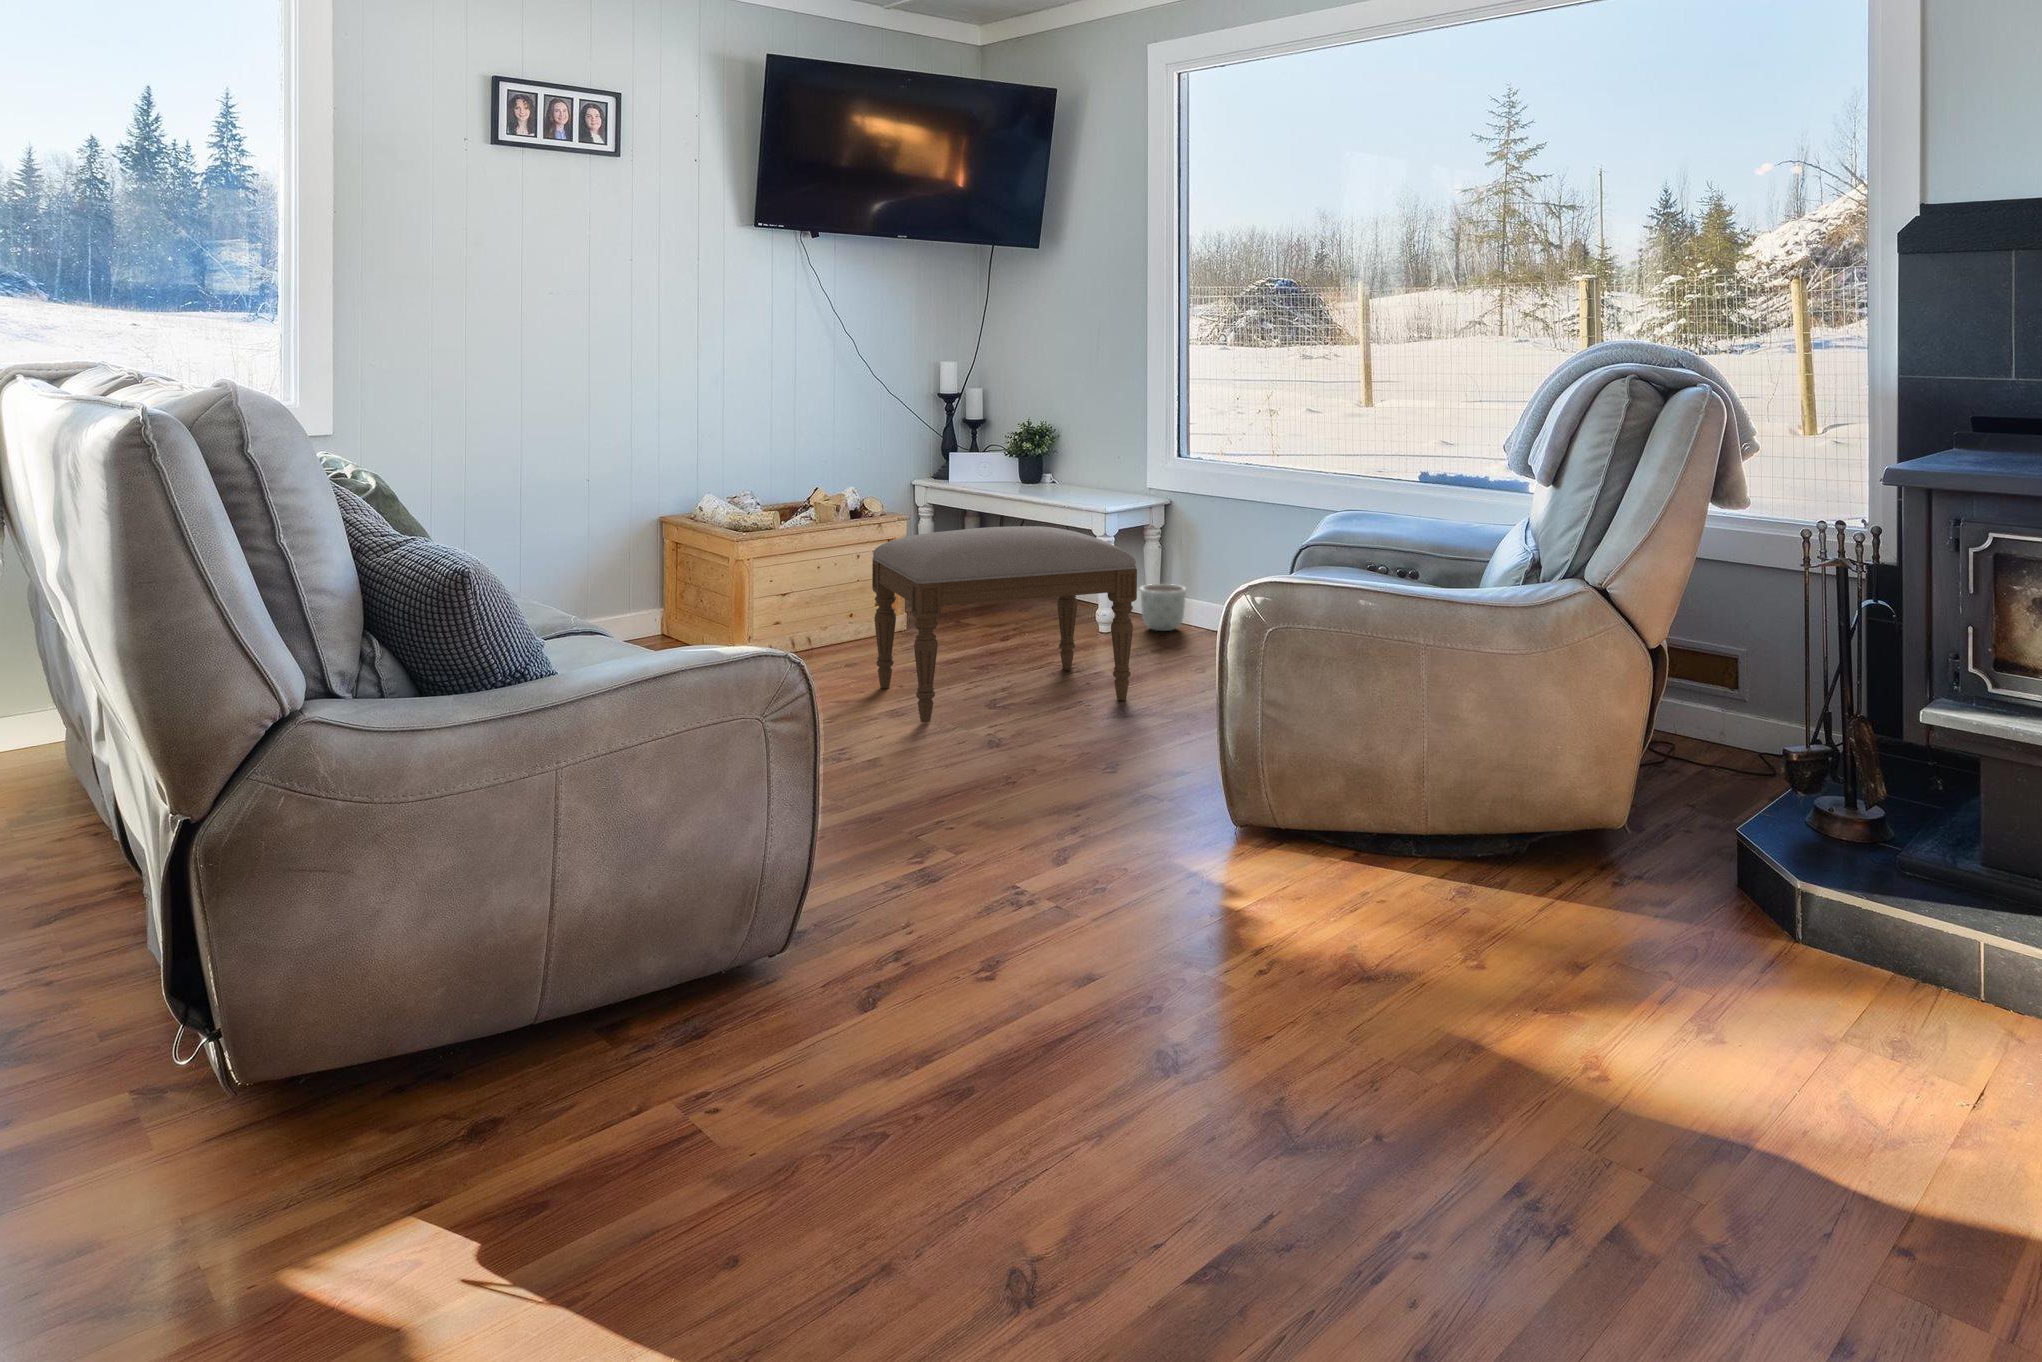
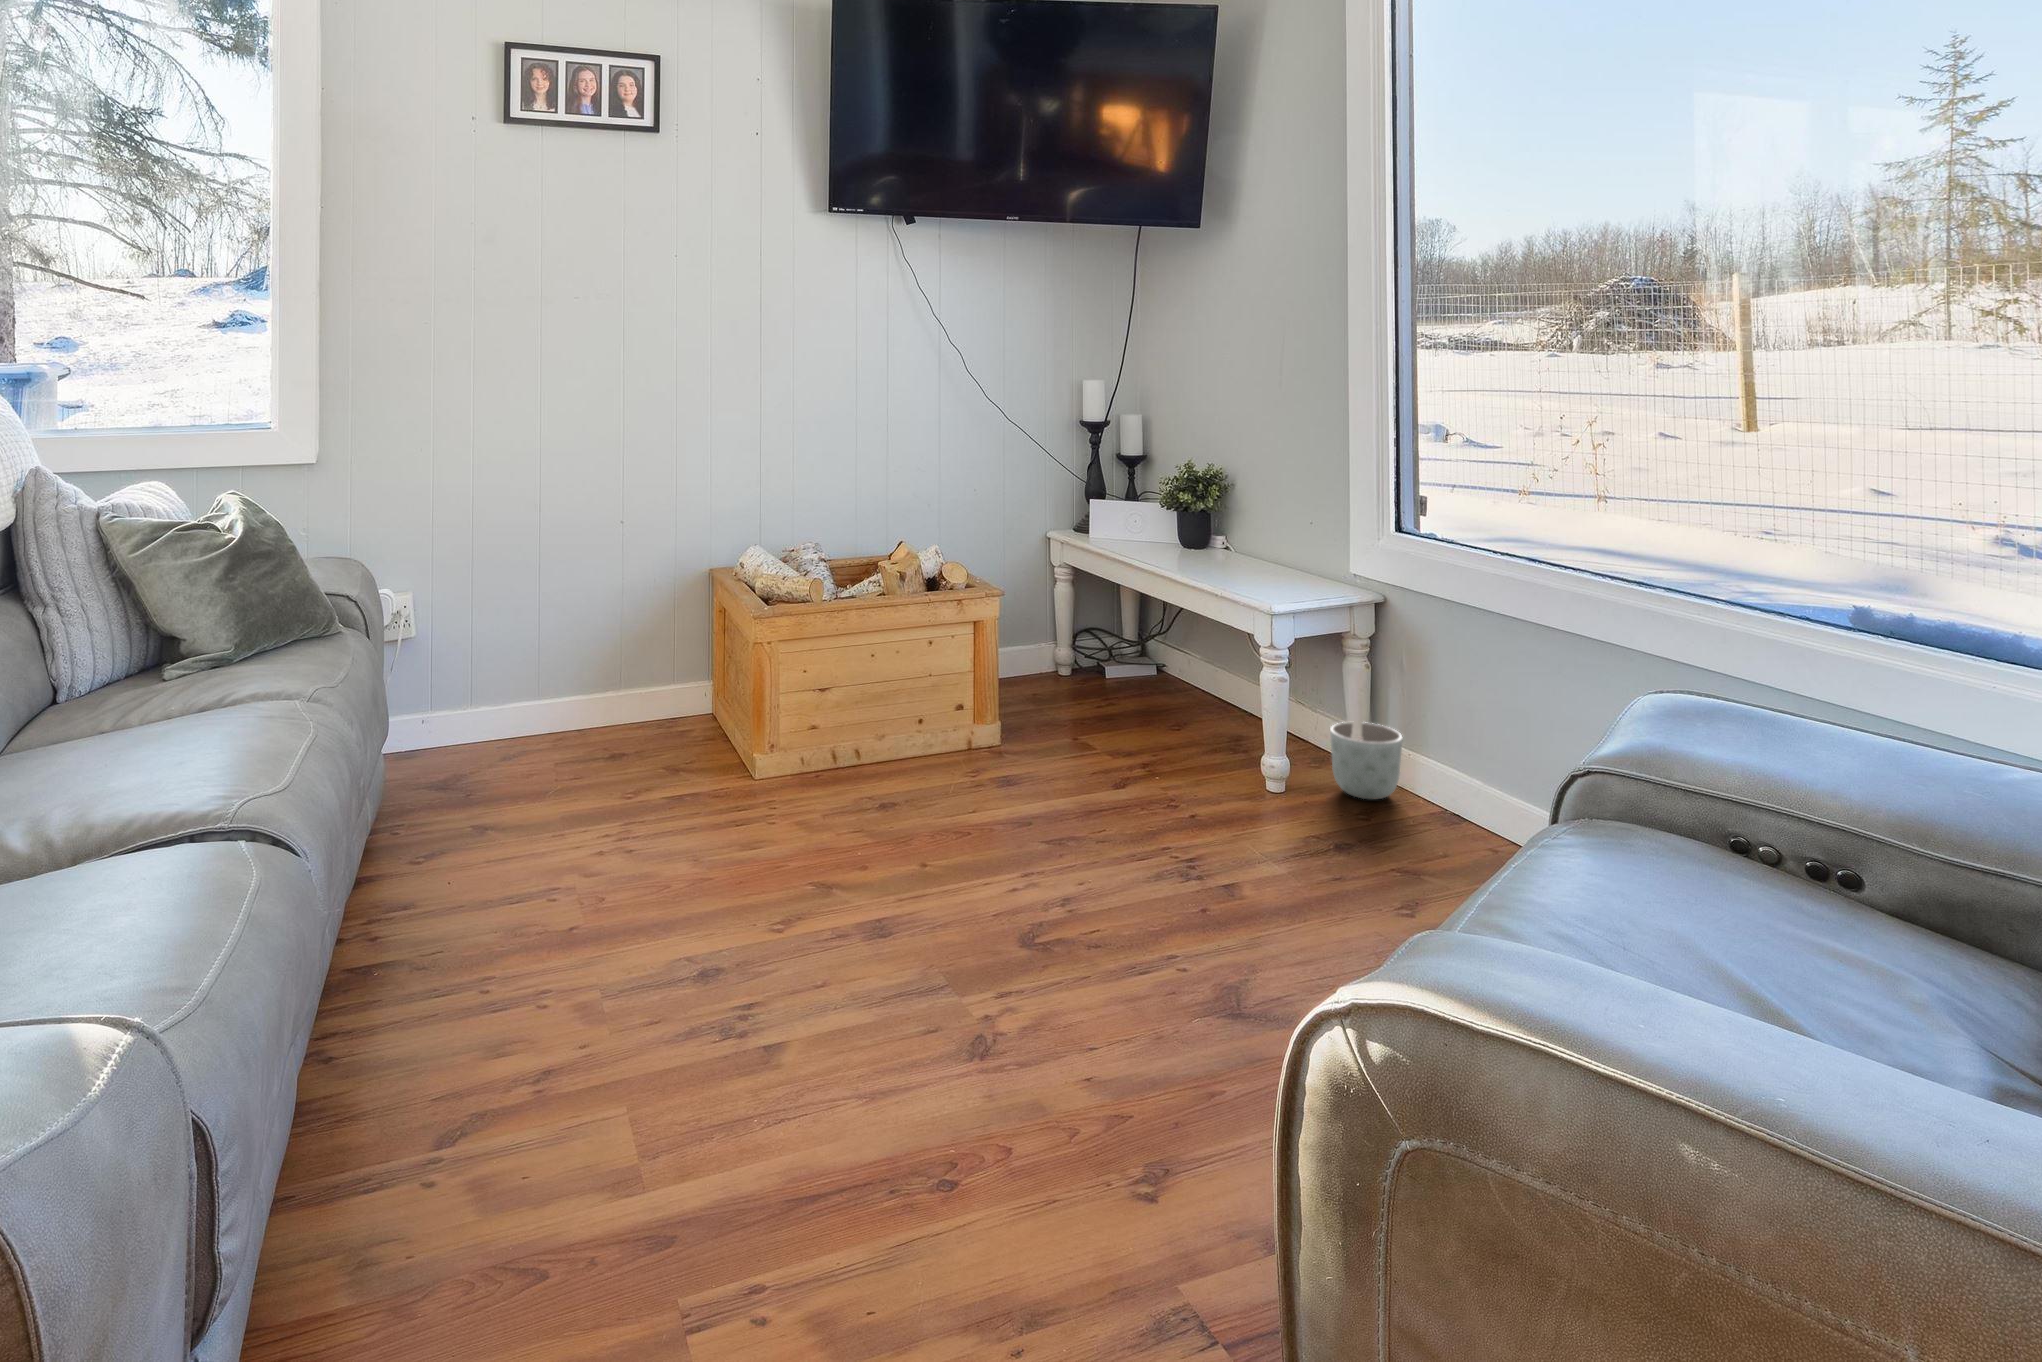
ottoman: present [872,526,1137,723] -> none [880,649,1266,970]

